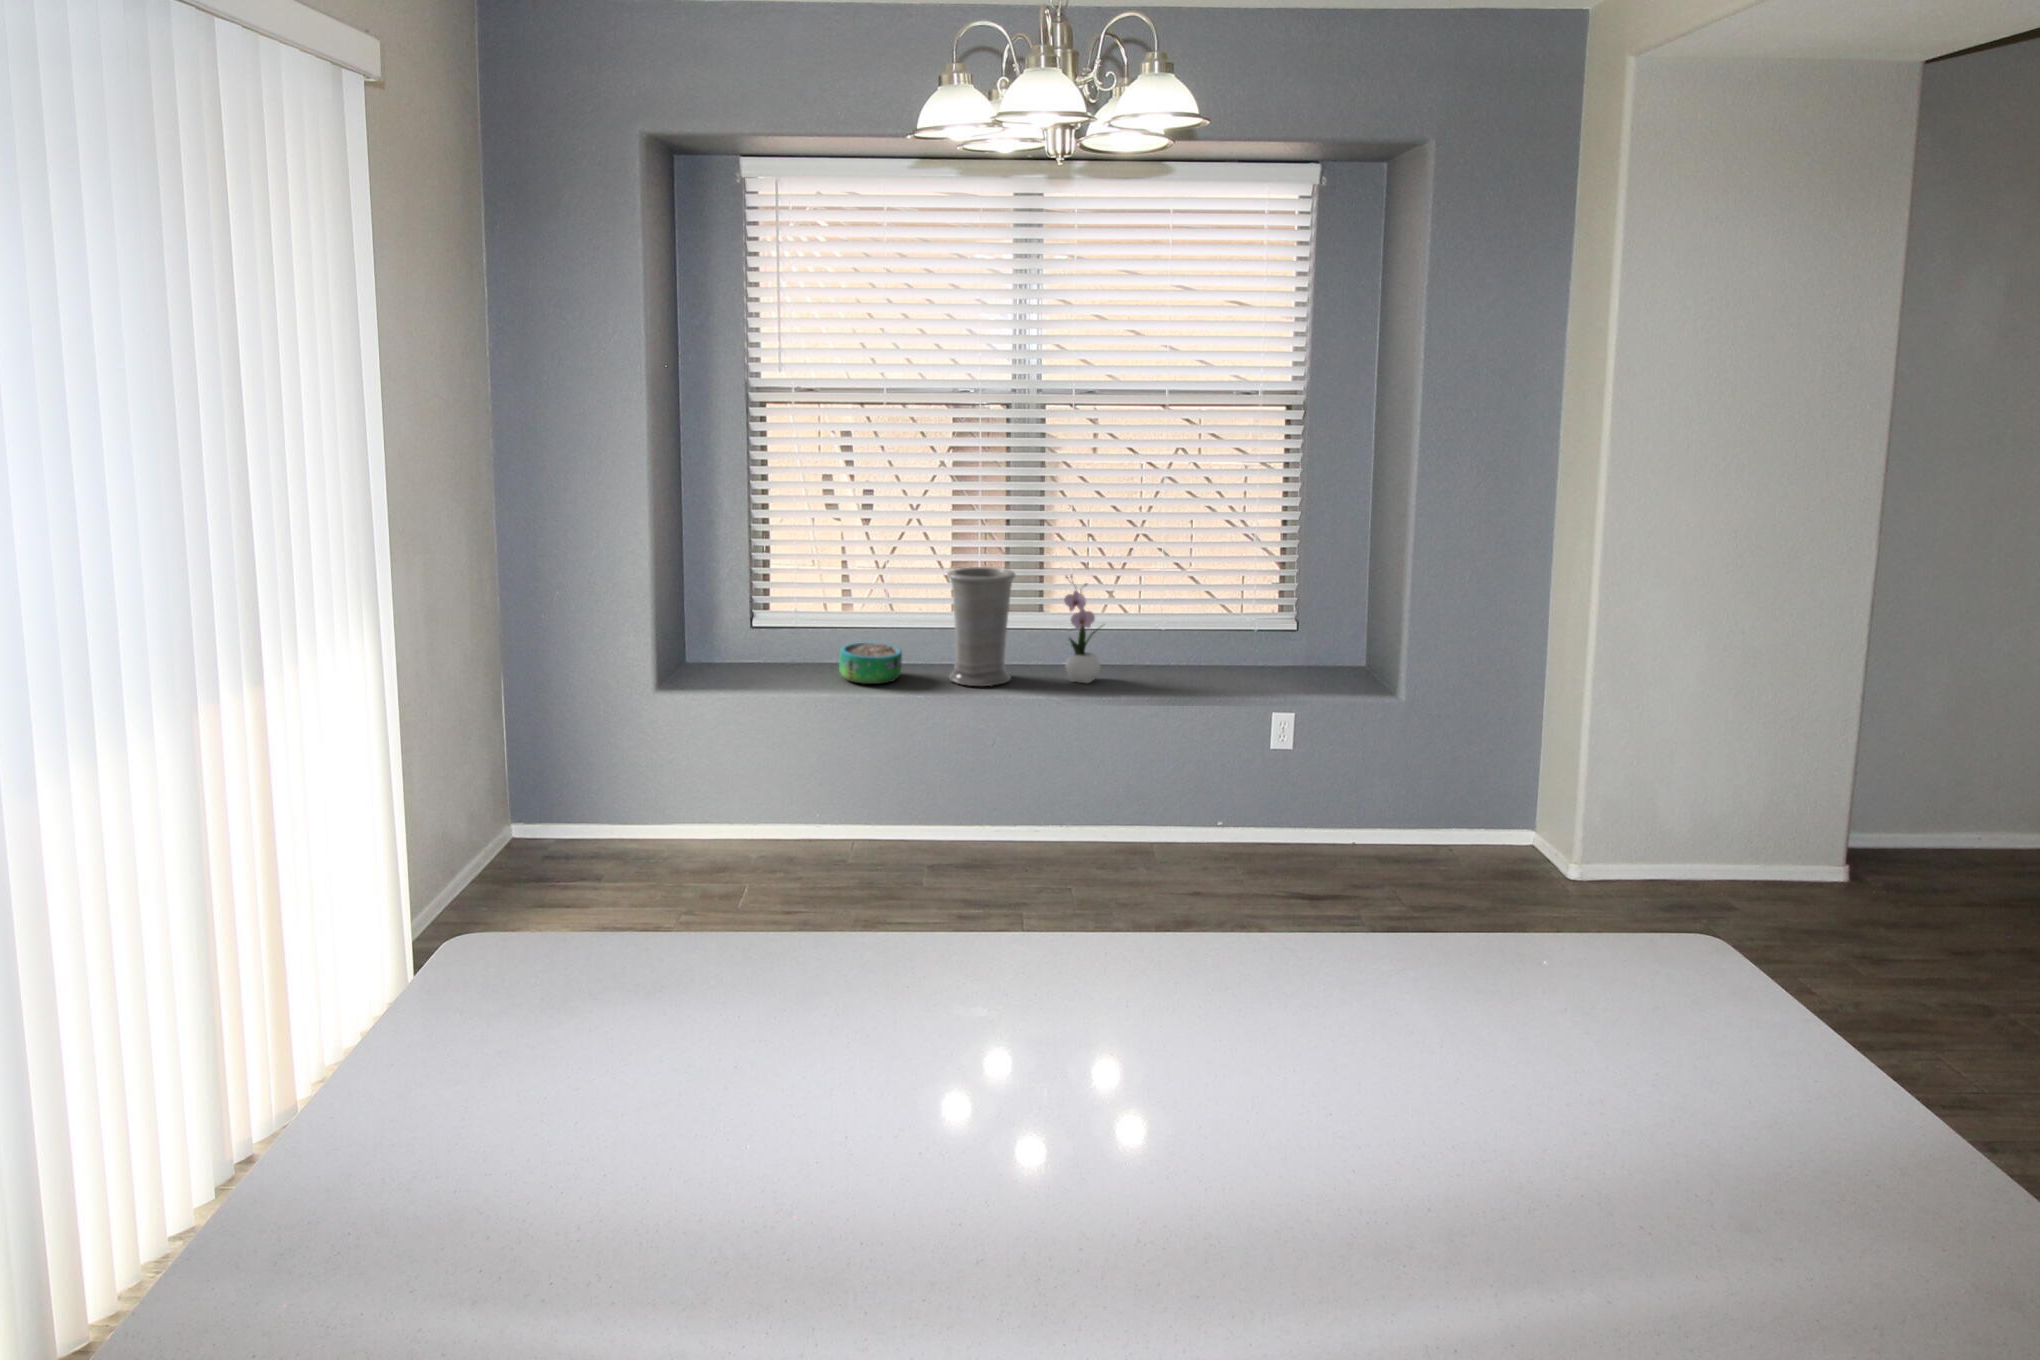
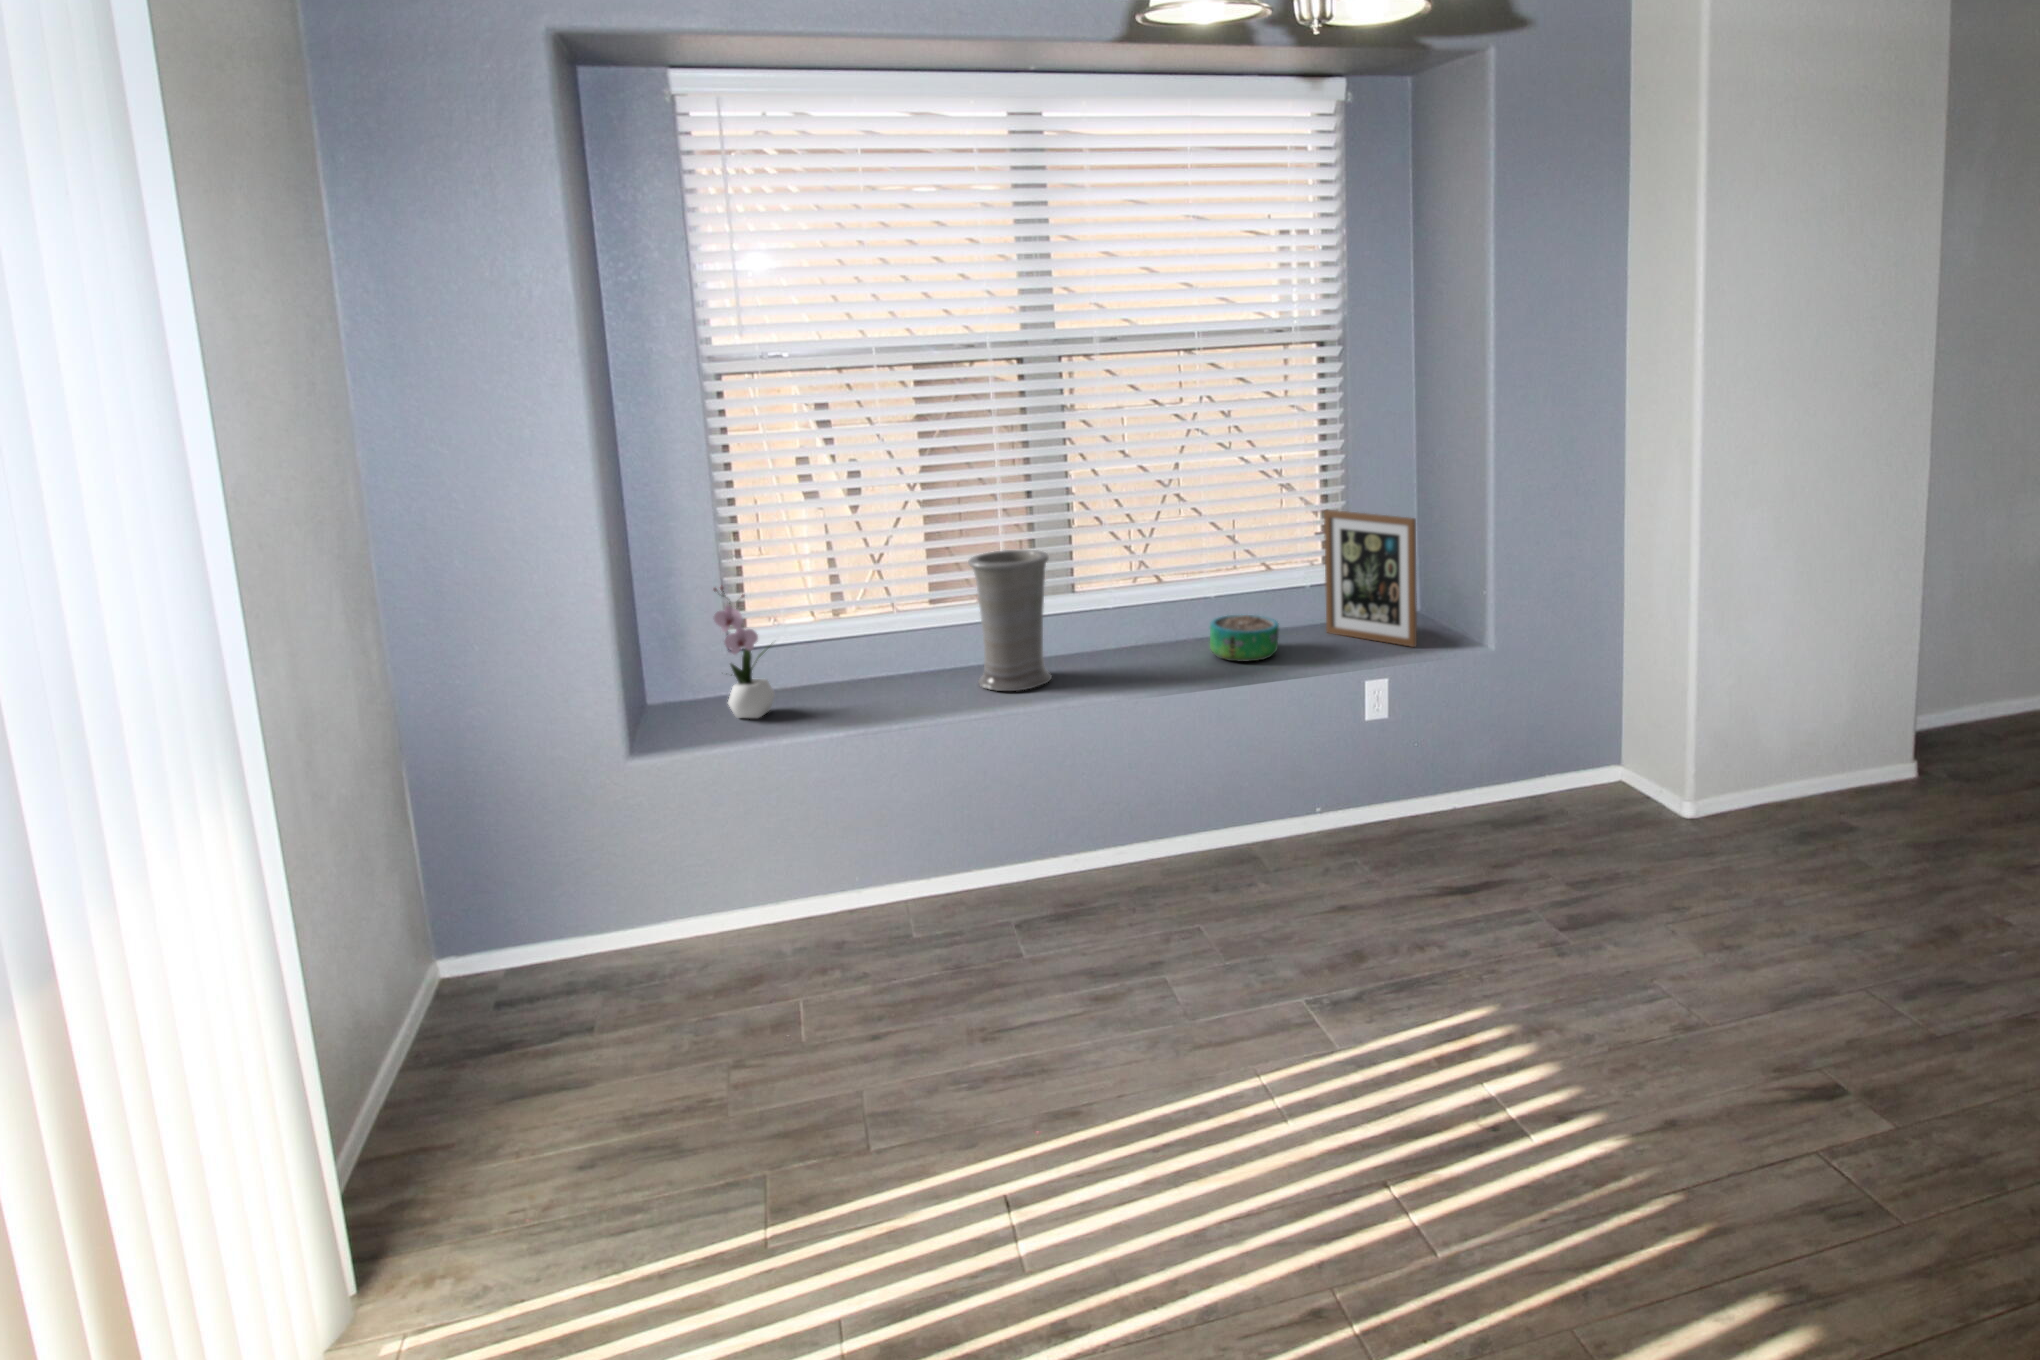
picture frame: none [1270,557,1350,689] -> present [1324,510,1417,647]
flower arrangement: present [1064,575,1101,683] -> present [713,586,775,718]
decorative bowl: present [839,642,902,684] -> present [1210,615,1279,661]

